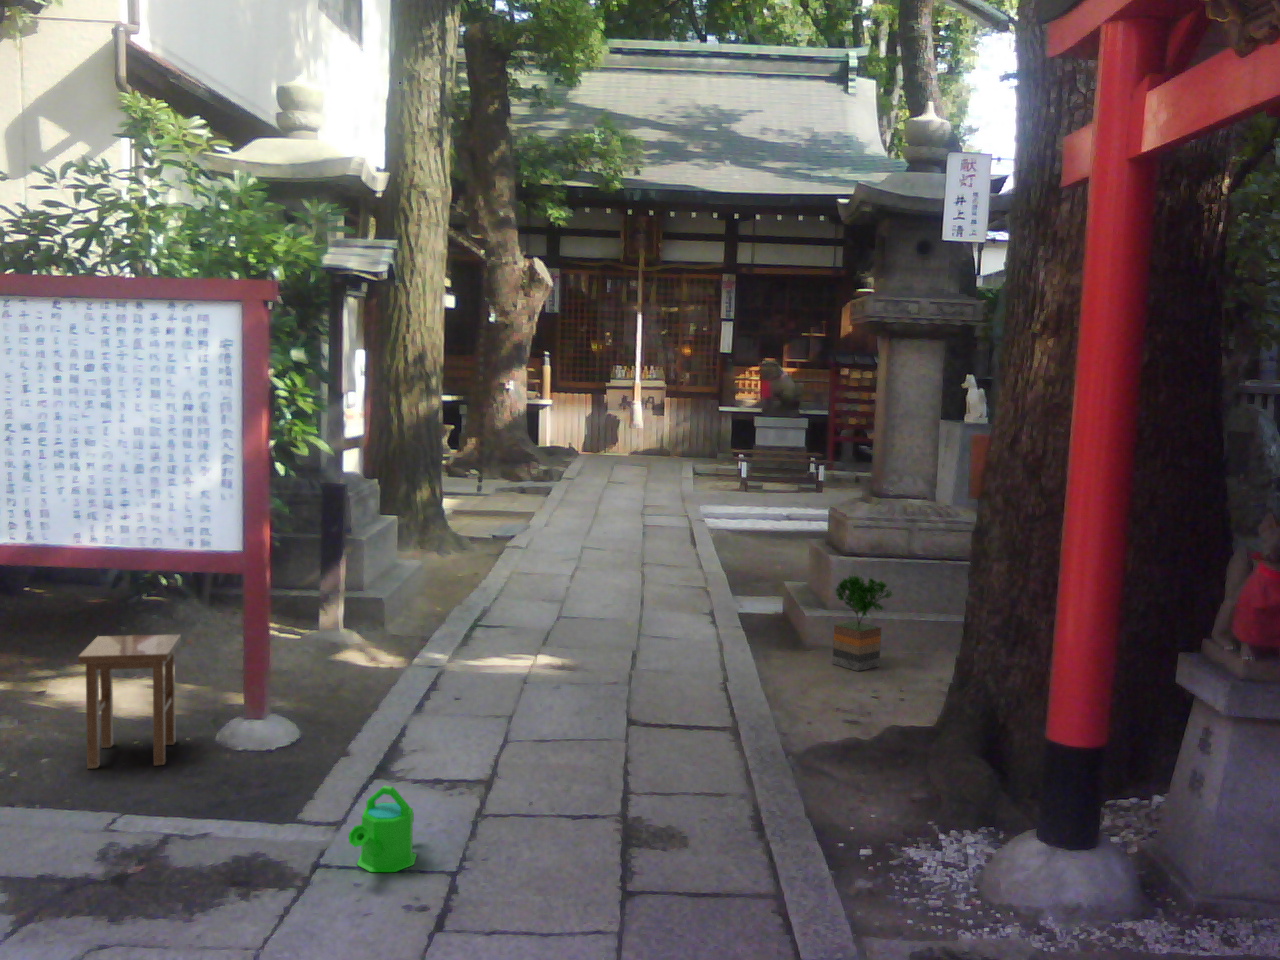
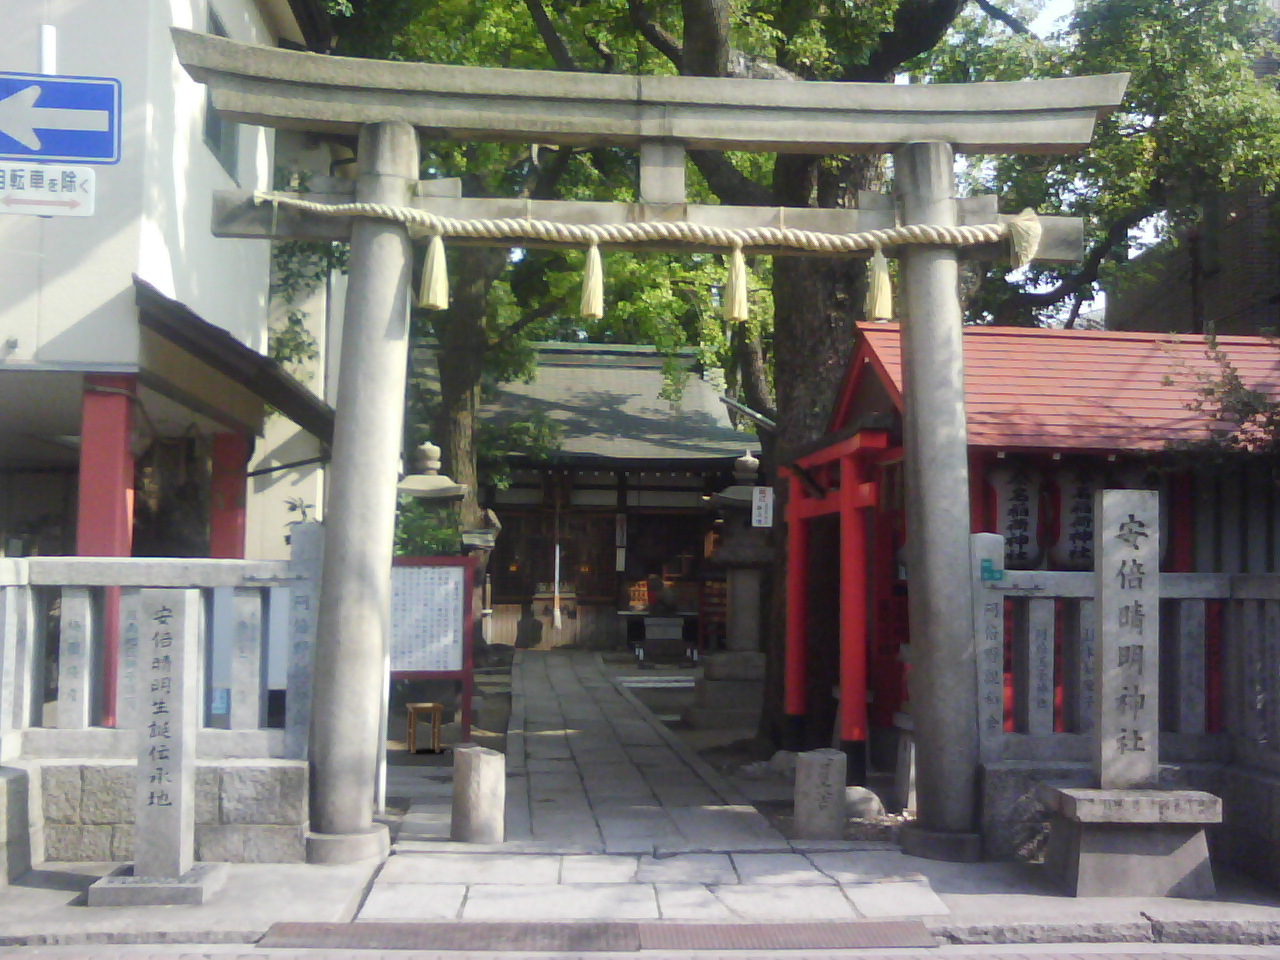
potted tree: present [832,576,892,671] -> none [702,685,731,730]
watering can: present [349,786,417,872] -> none [540,738,561,766]

